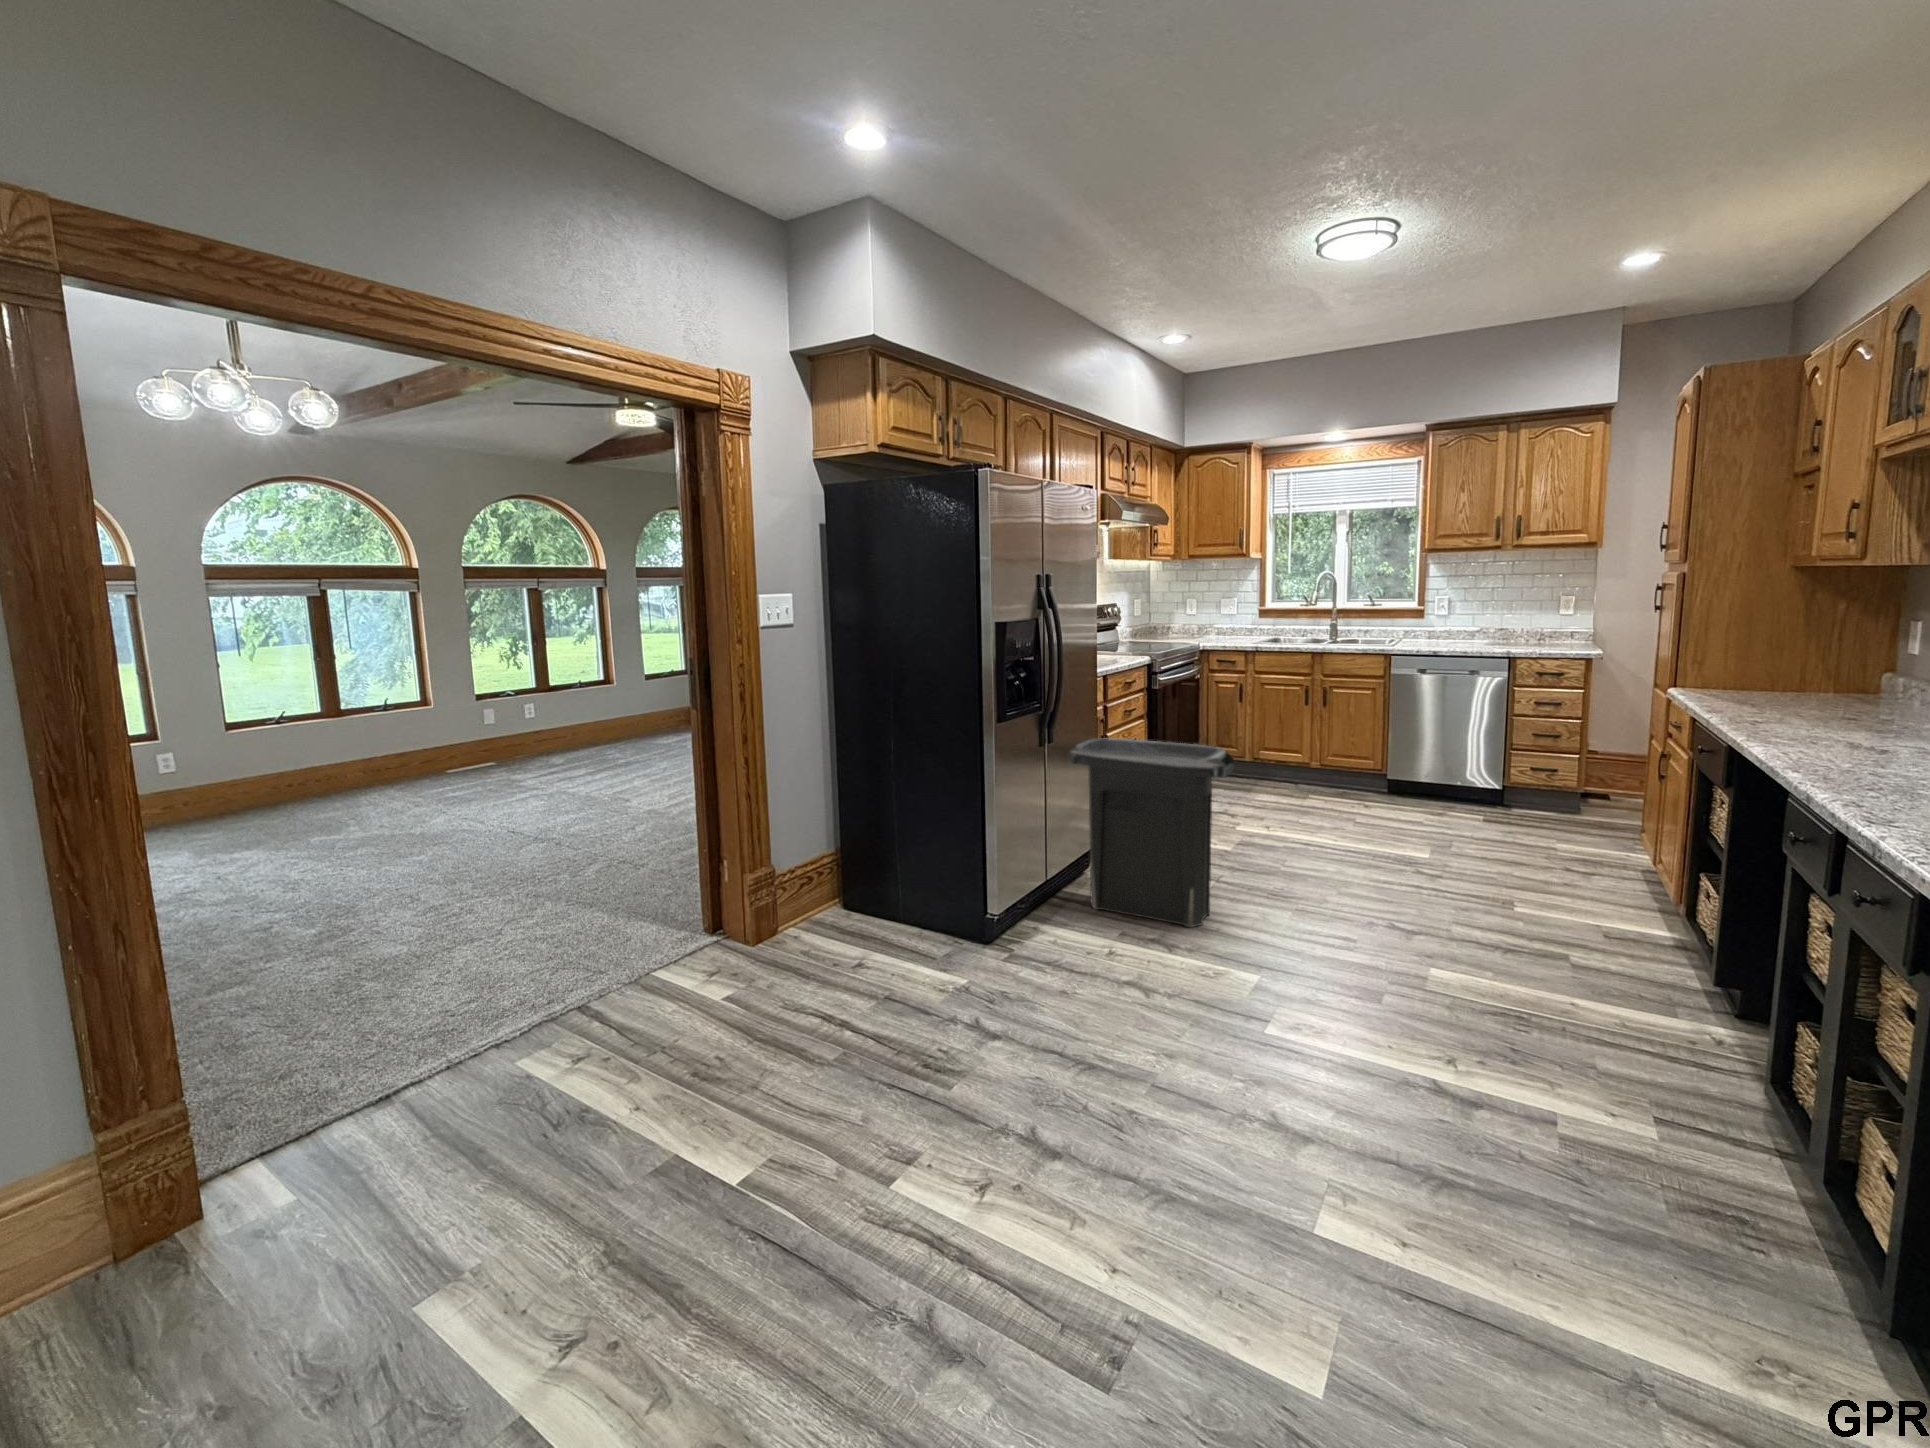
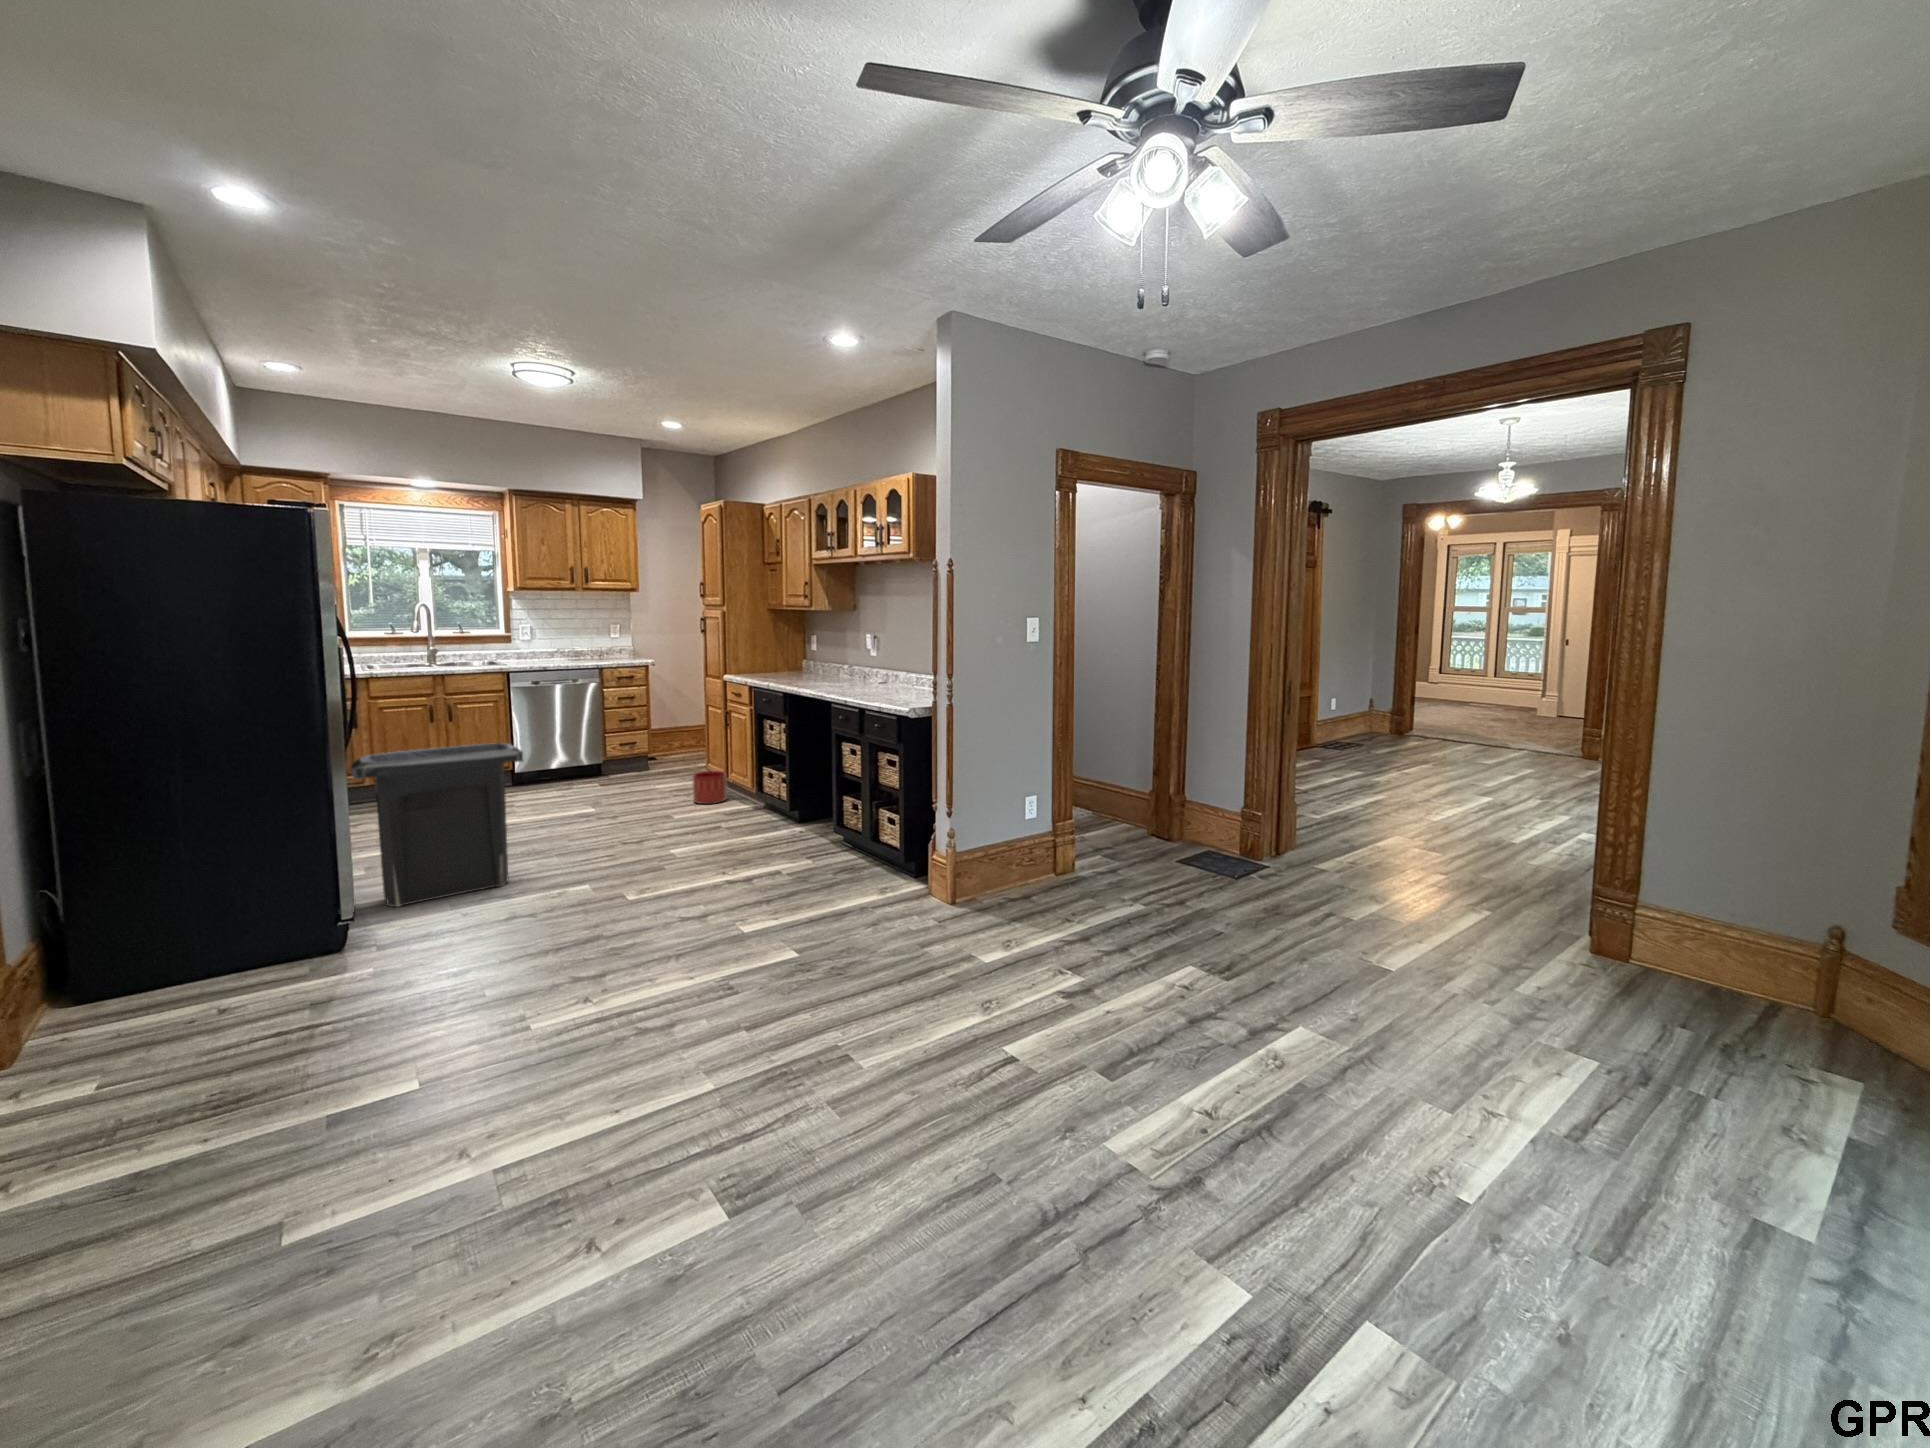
planter: none [1578,843,1647,905] -> present [693,771,727,804]

